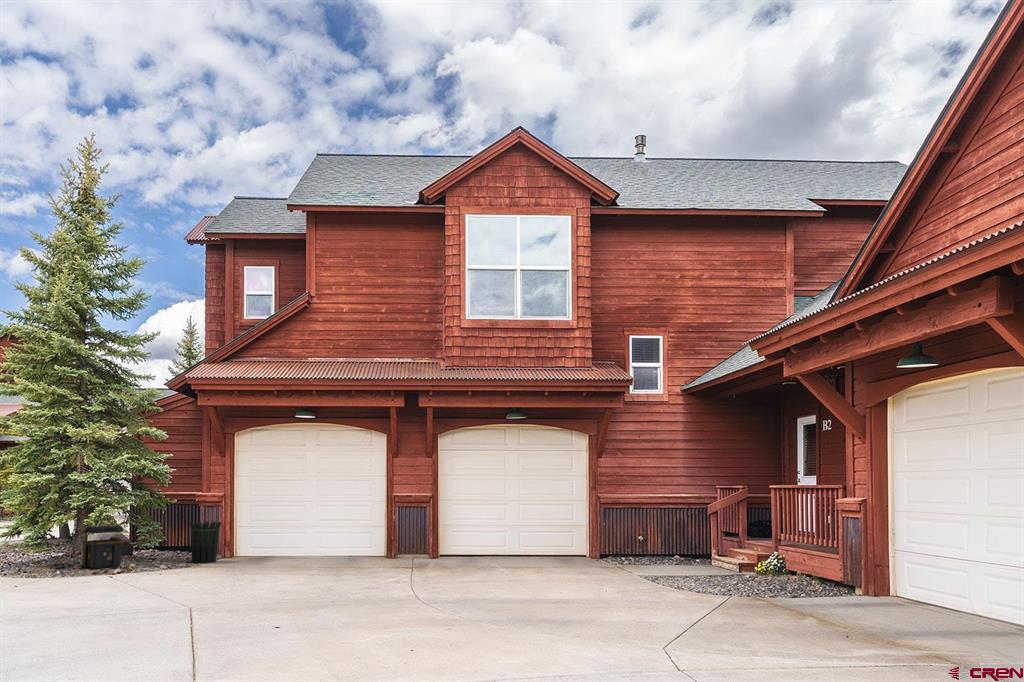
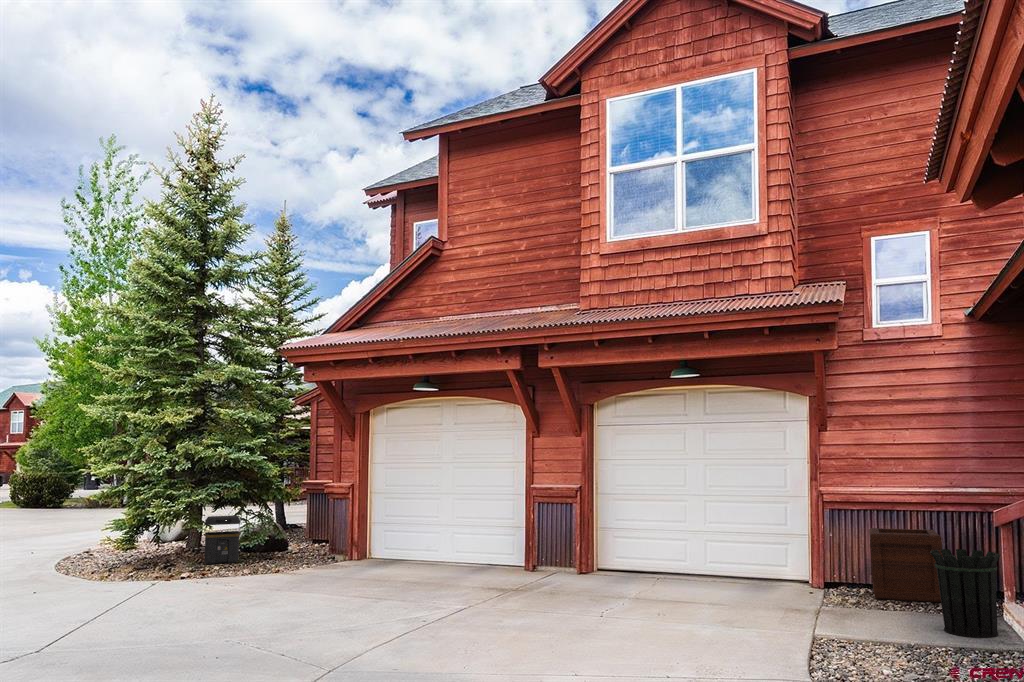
wooden crate: none [625,518,672,559] -> present [869,528,943,603]
waste bin: present [189,522,222,563] -> present [930,549,1000,638]

